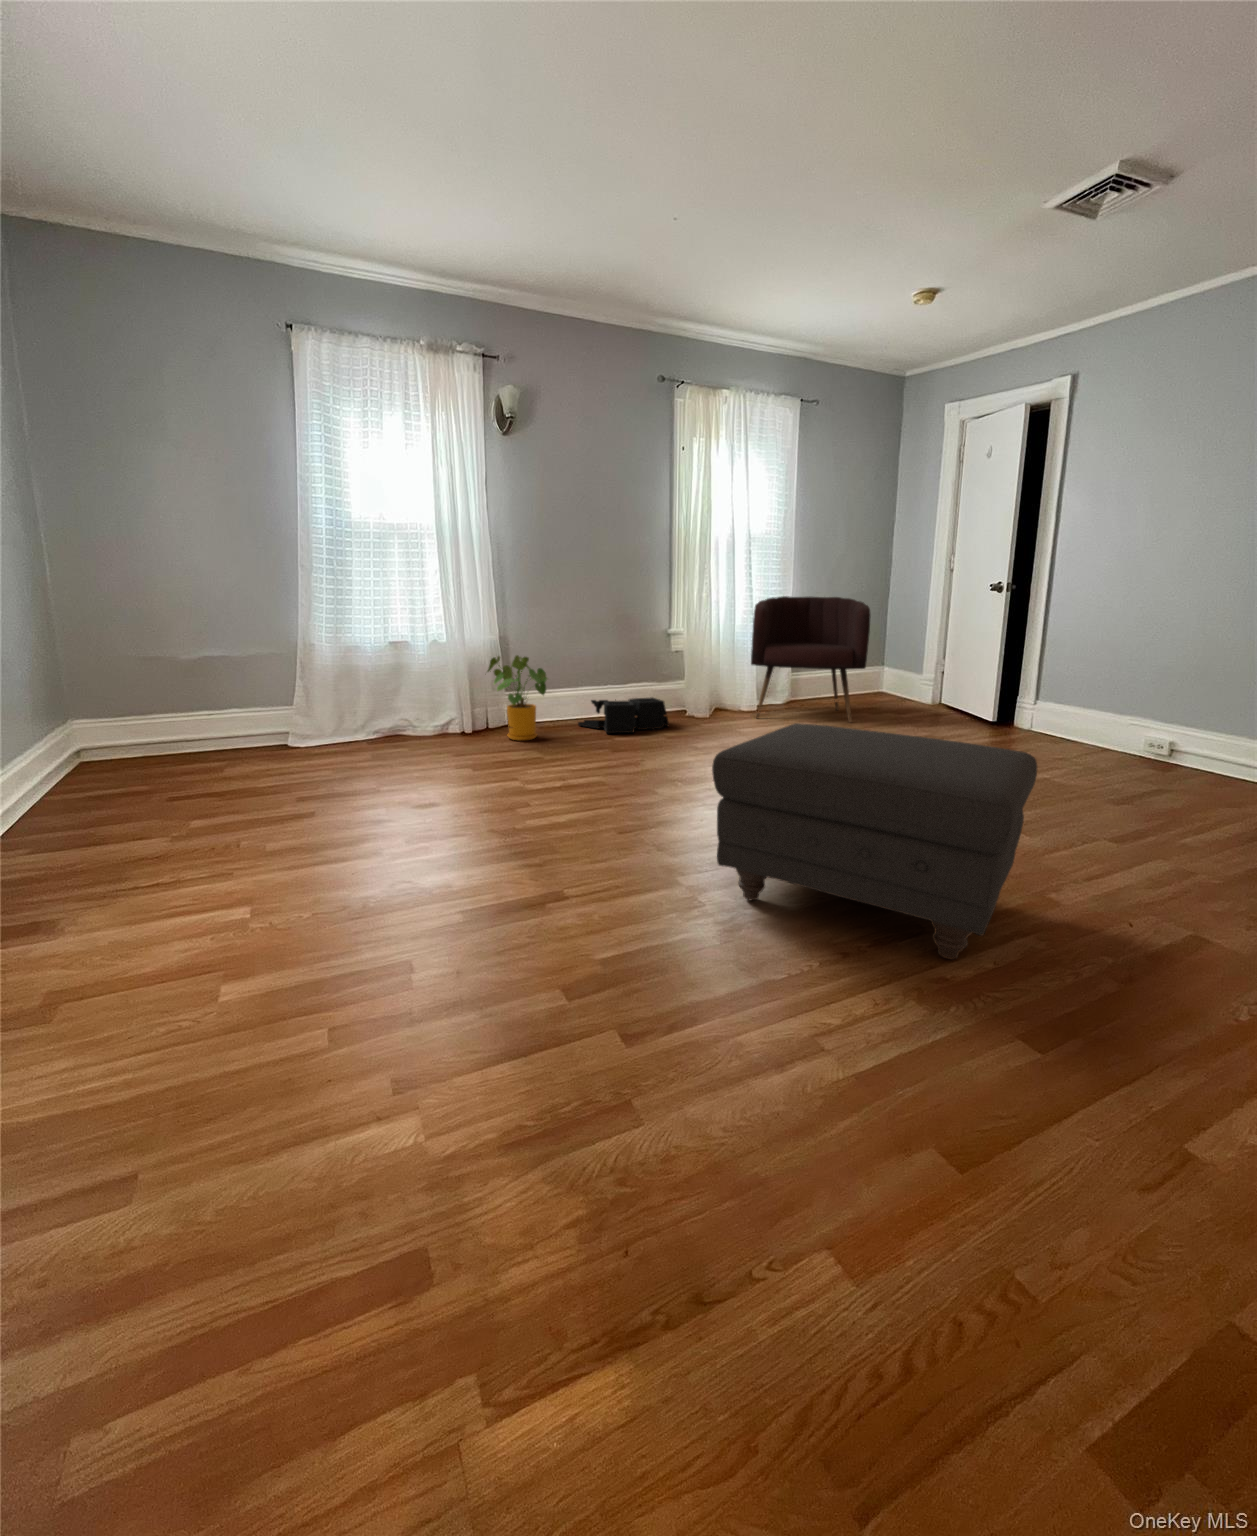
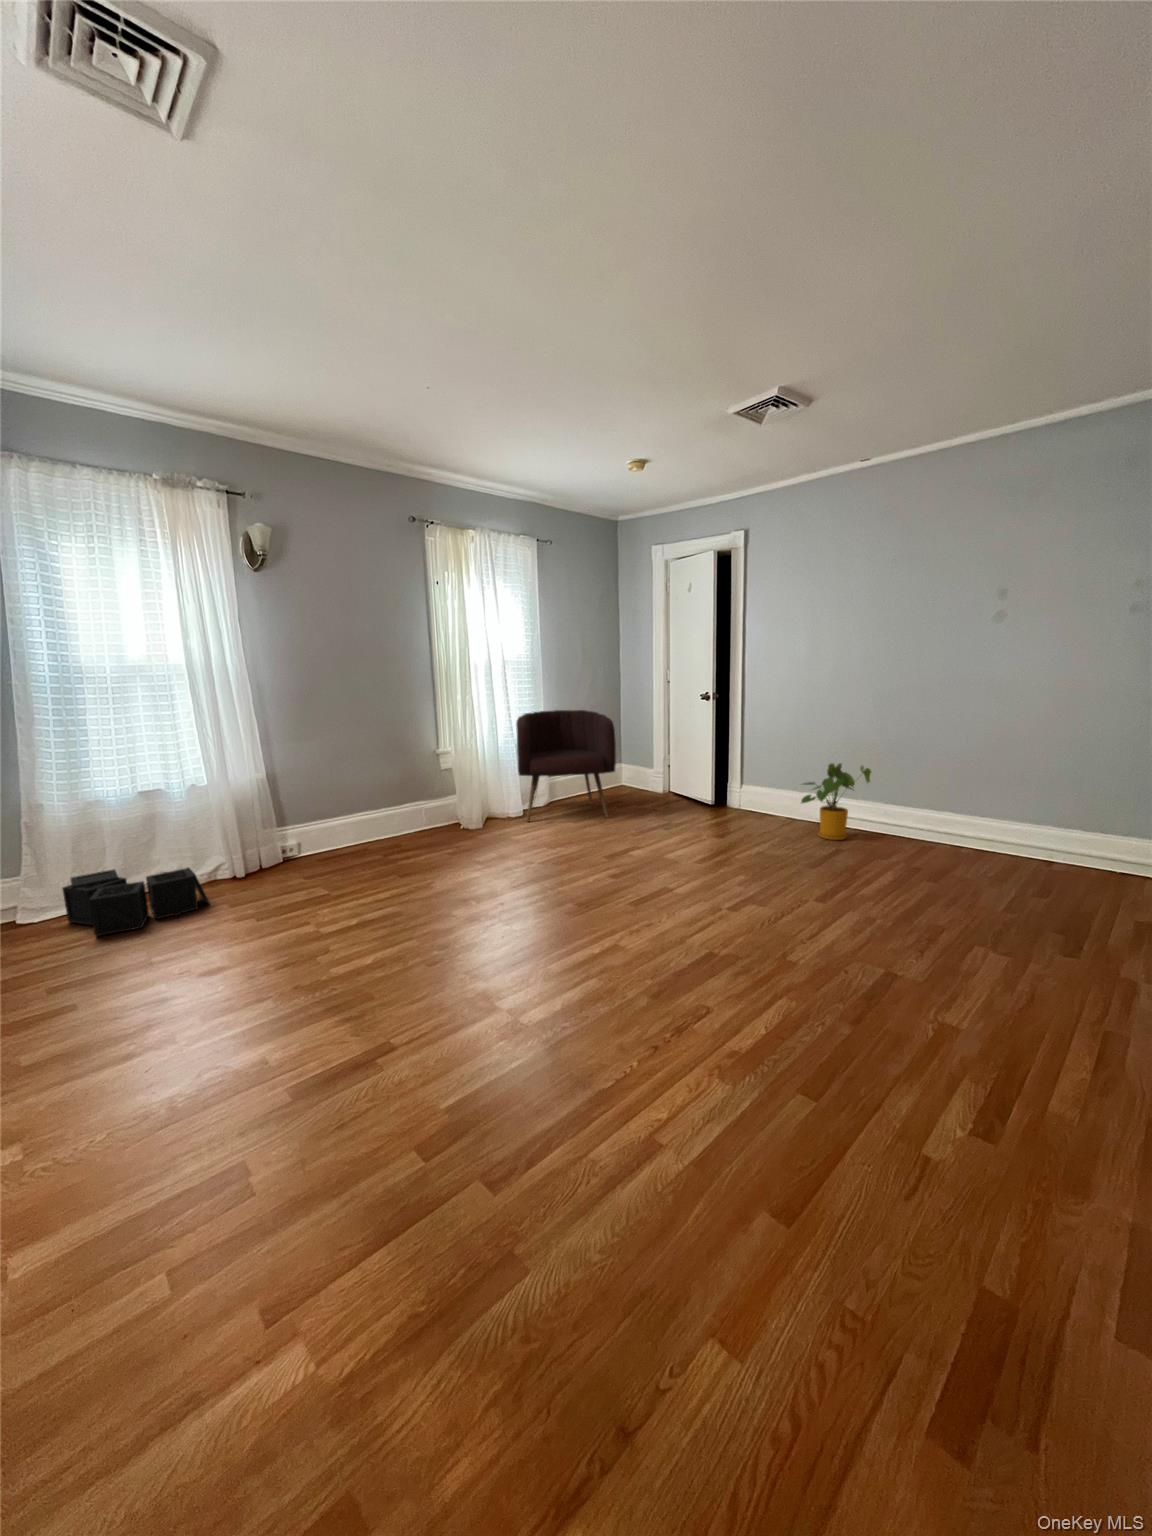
house plant: present [487,655,547,740] -> present [801,763,871,840]
storage bin: present [578,697,669,733] -> present [62,867,209,936]
ottoman: present [712,723,1037,959] -> none [562,873,853,1106]

